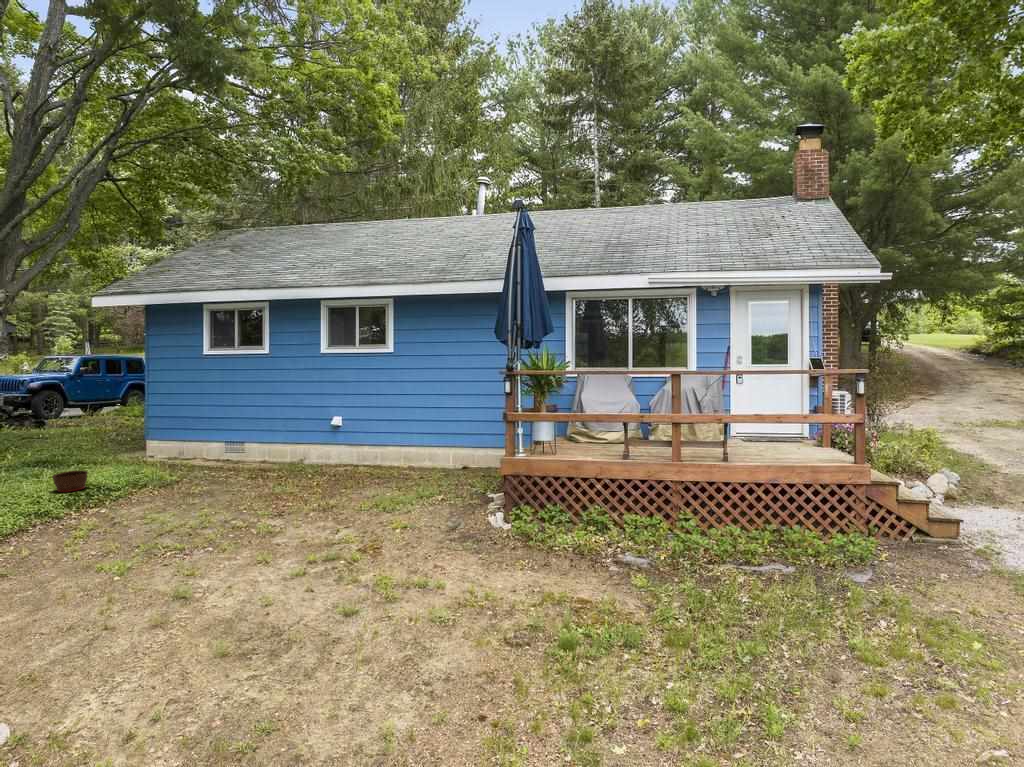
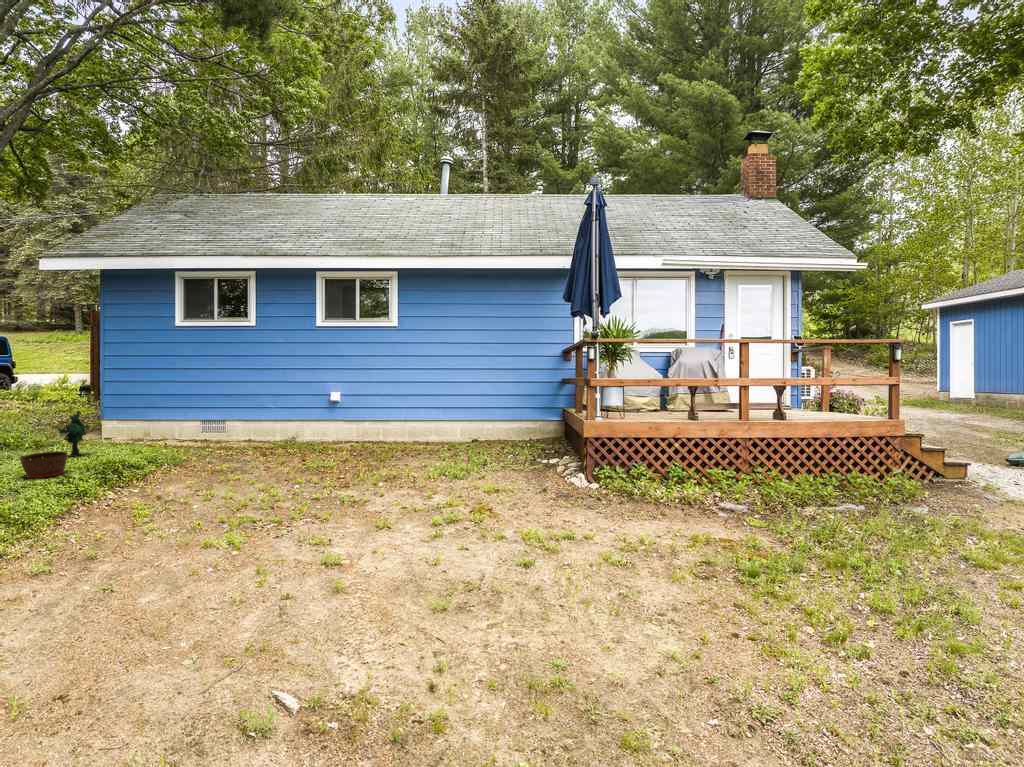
decorative plant: none [92,436,119,474] -> present [58,411,89,457]

